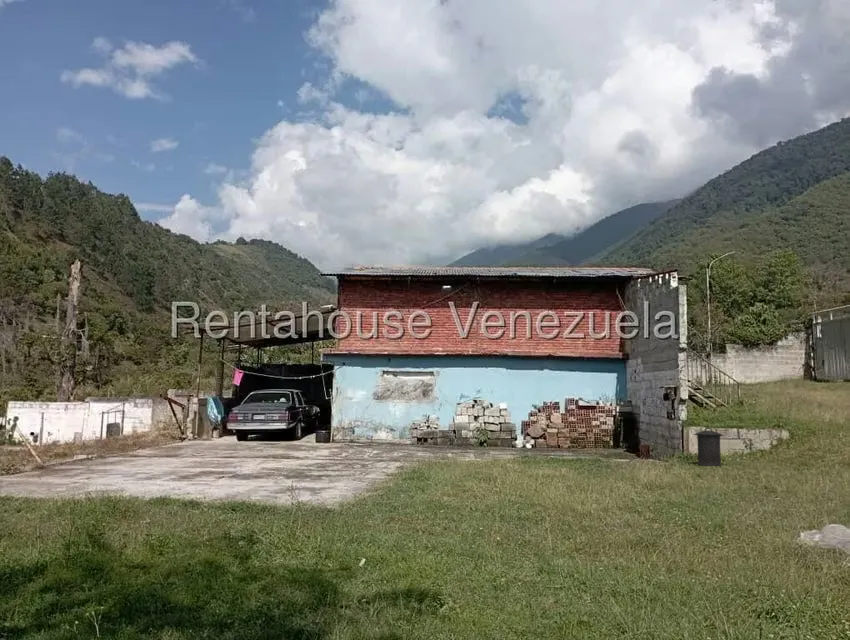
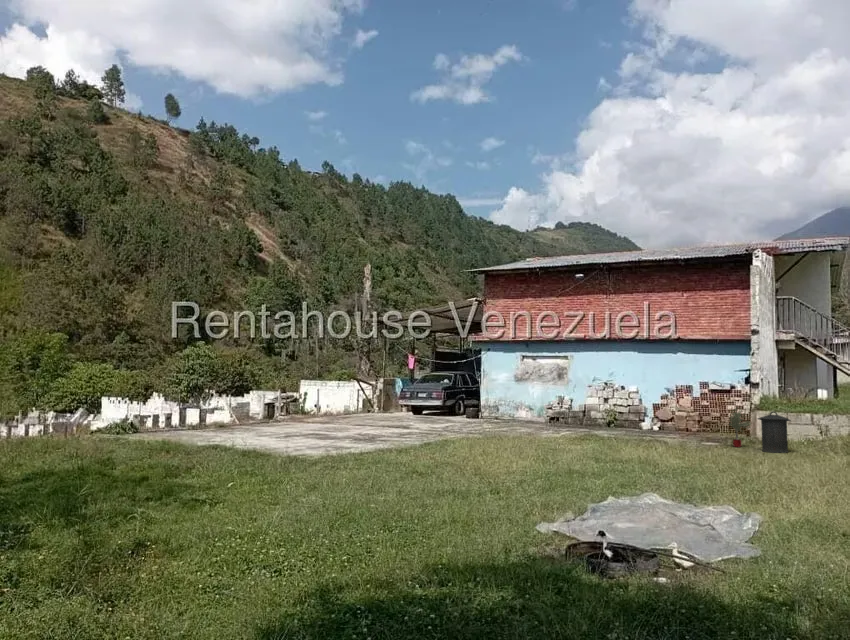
potted tree: none [660,423,682,462] -> present [729,407,751,447]

